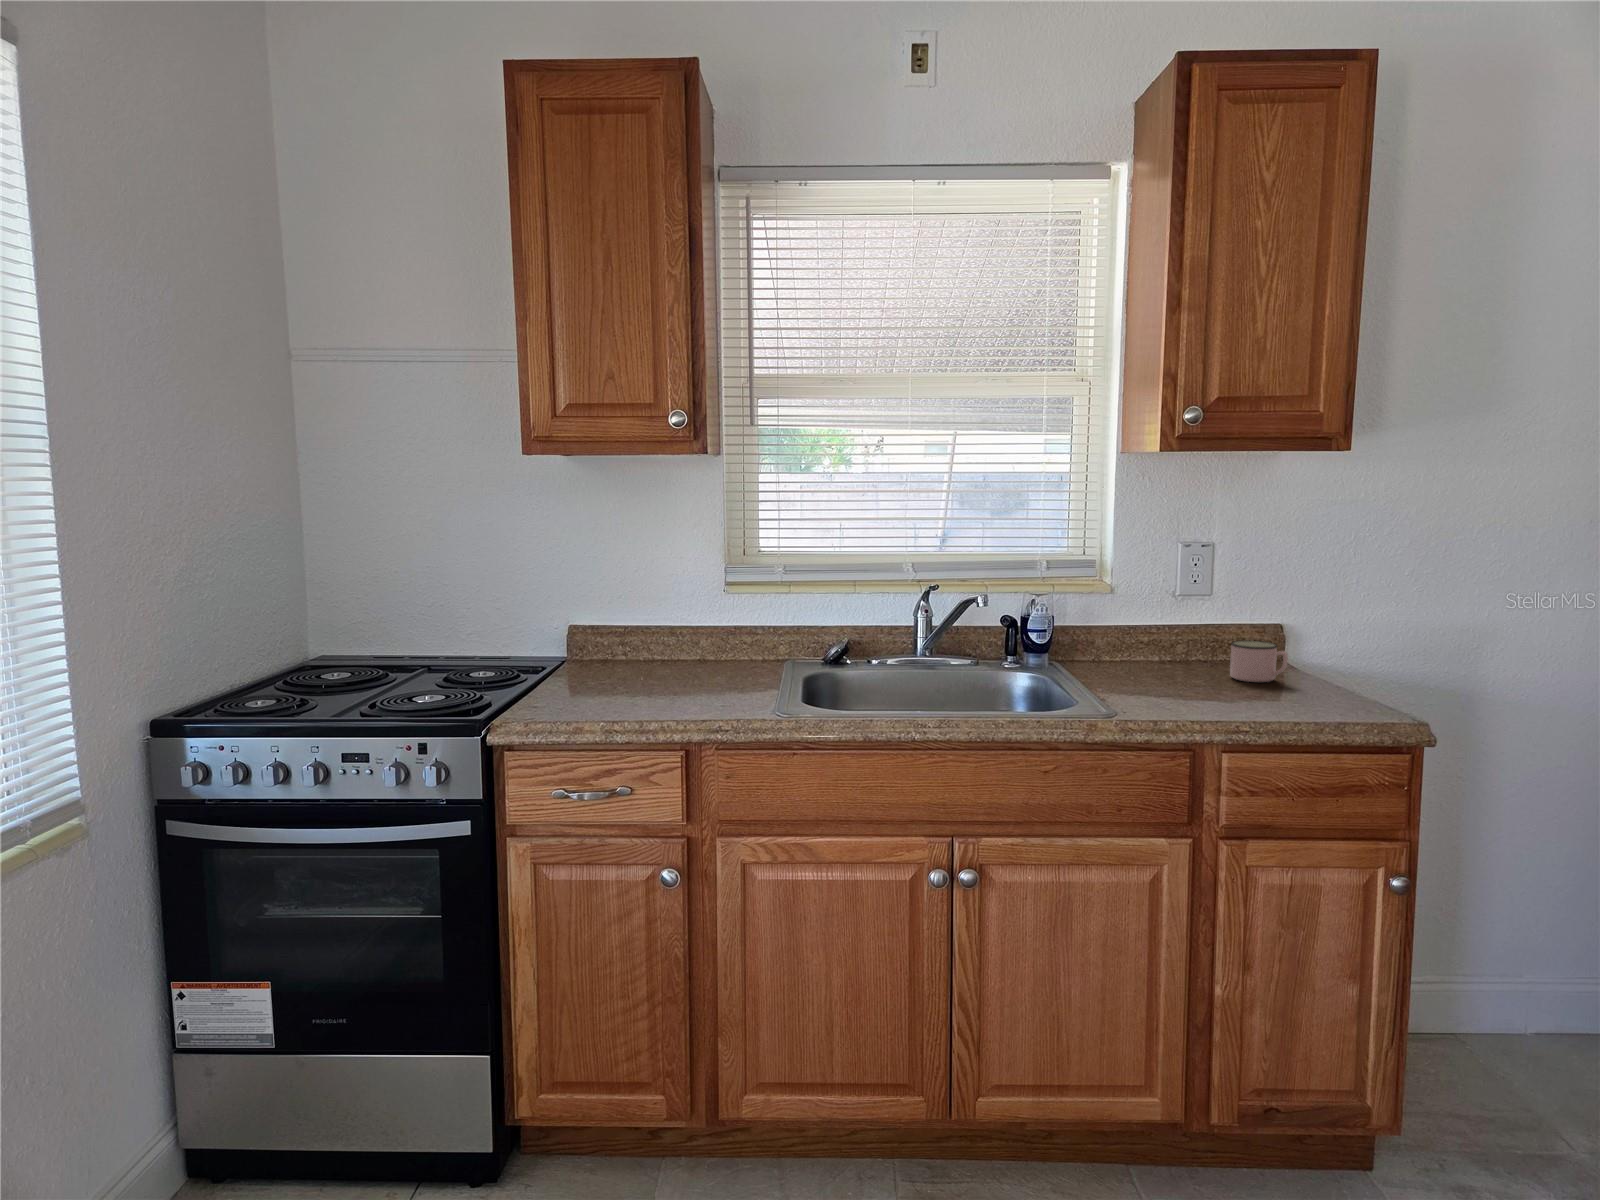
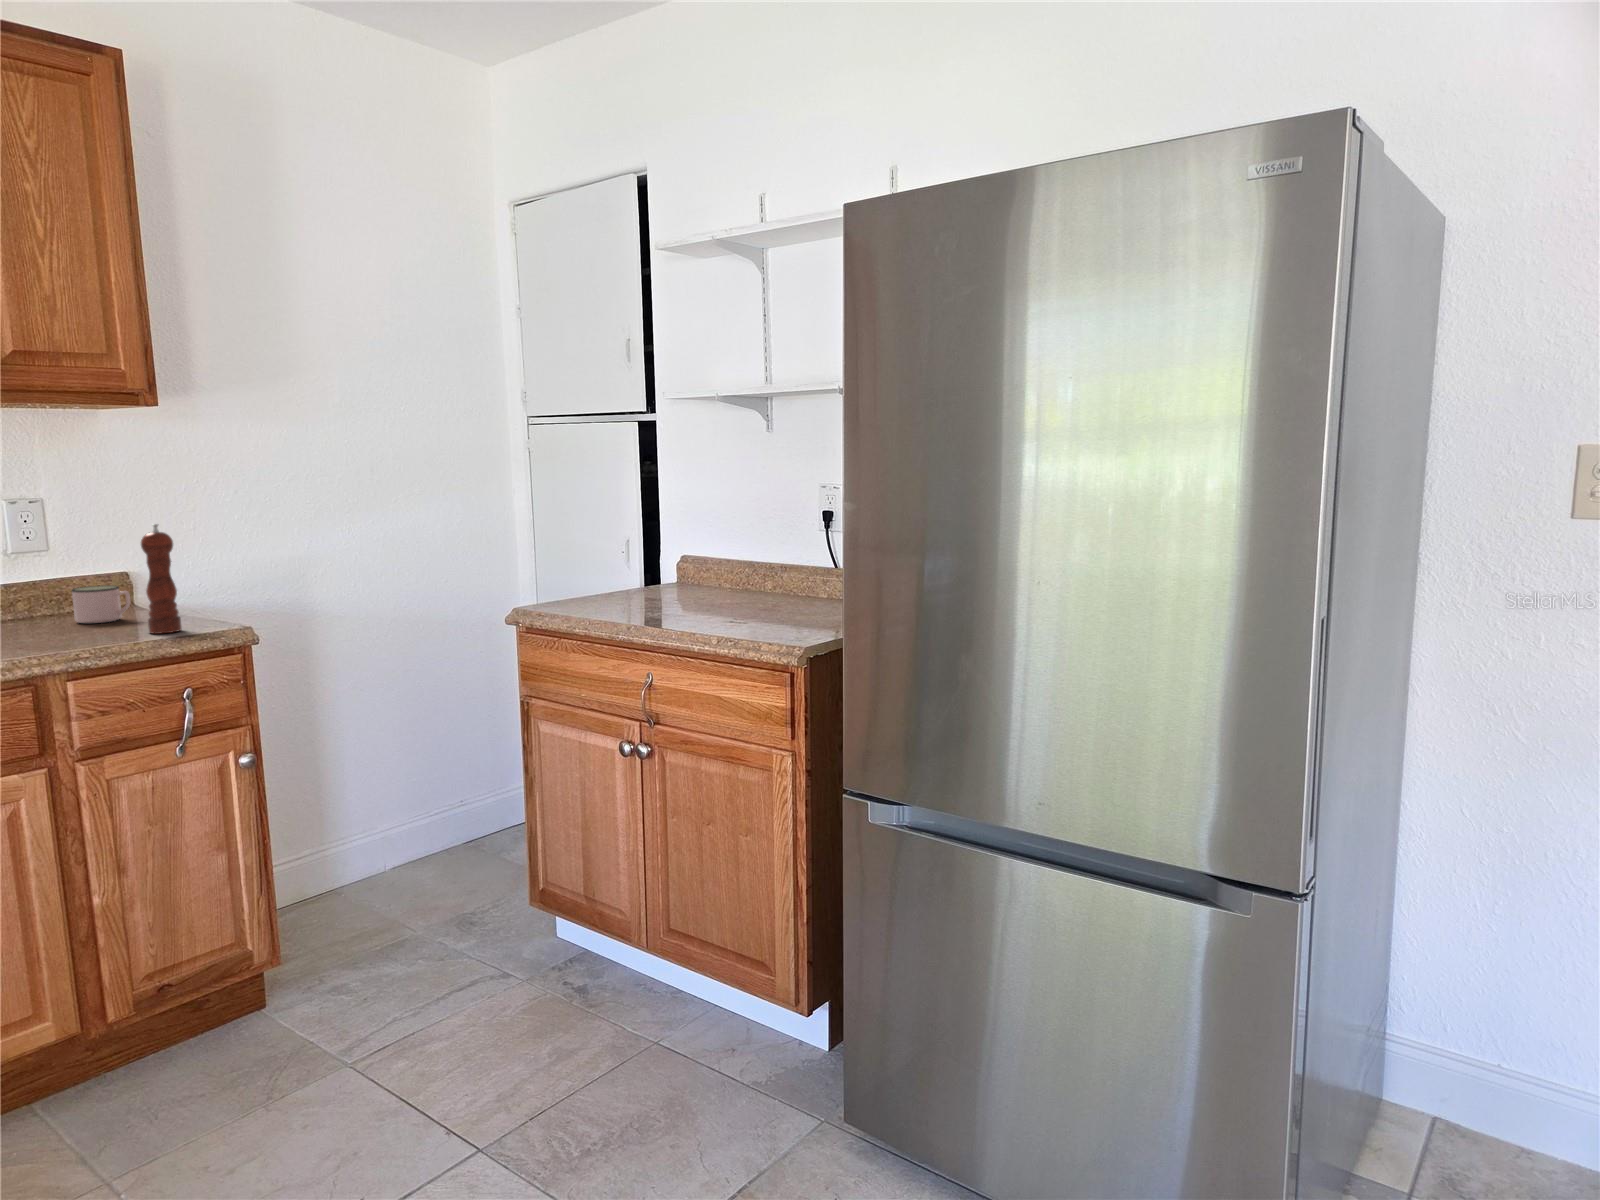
pepper mill: none [1308,587,1350,713] -> present [141,524,182,634]

